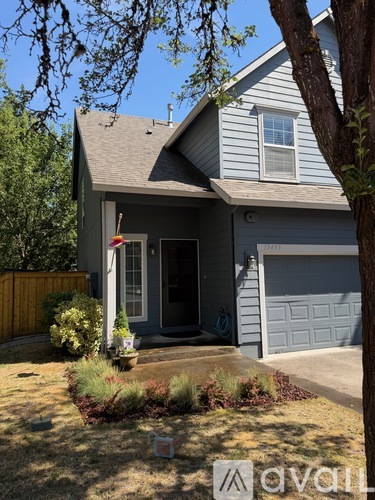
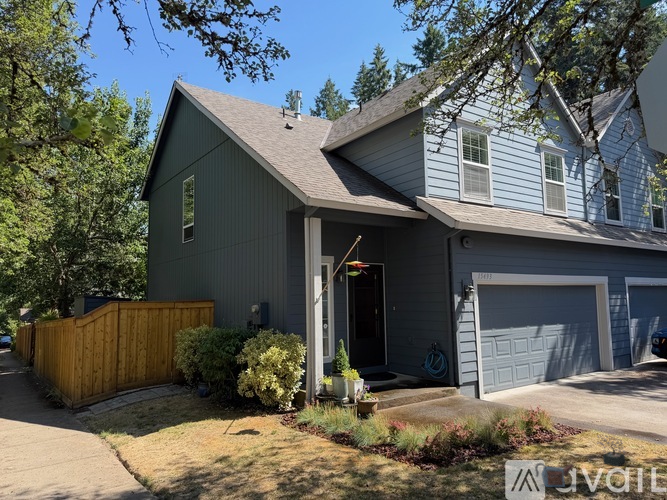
decorative plant: present [22,402,57,432] -> present [597,435,625,466]

